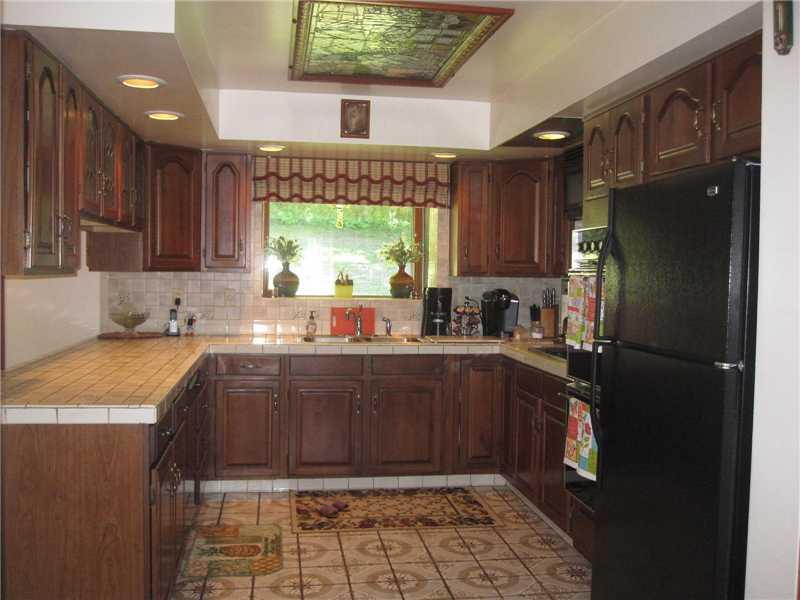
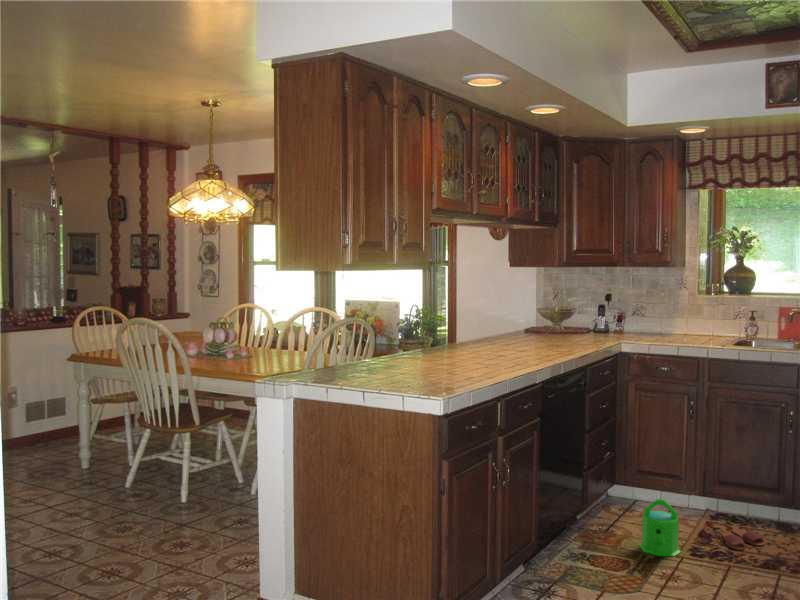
watering can: none [256,484,294,537] -> present [639,499,681,556]

